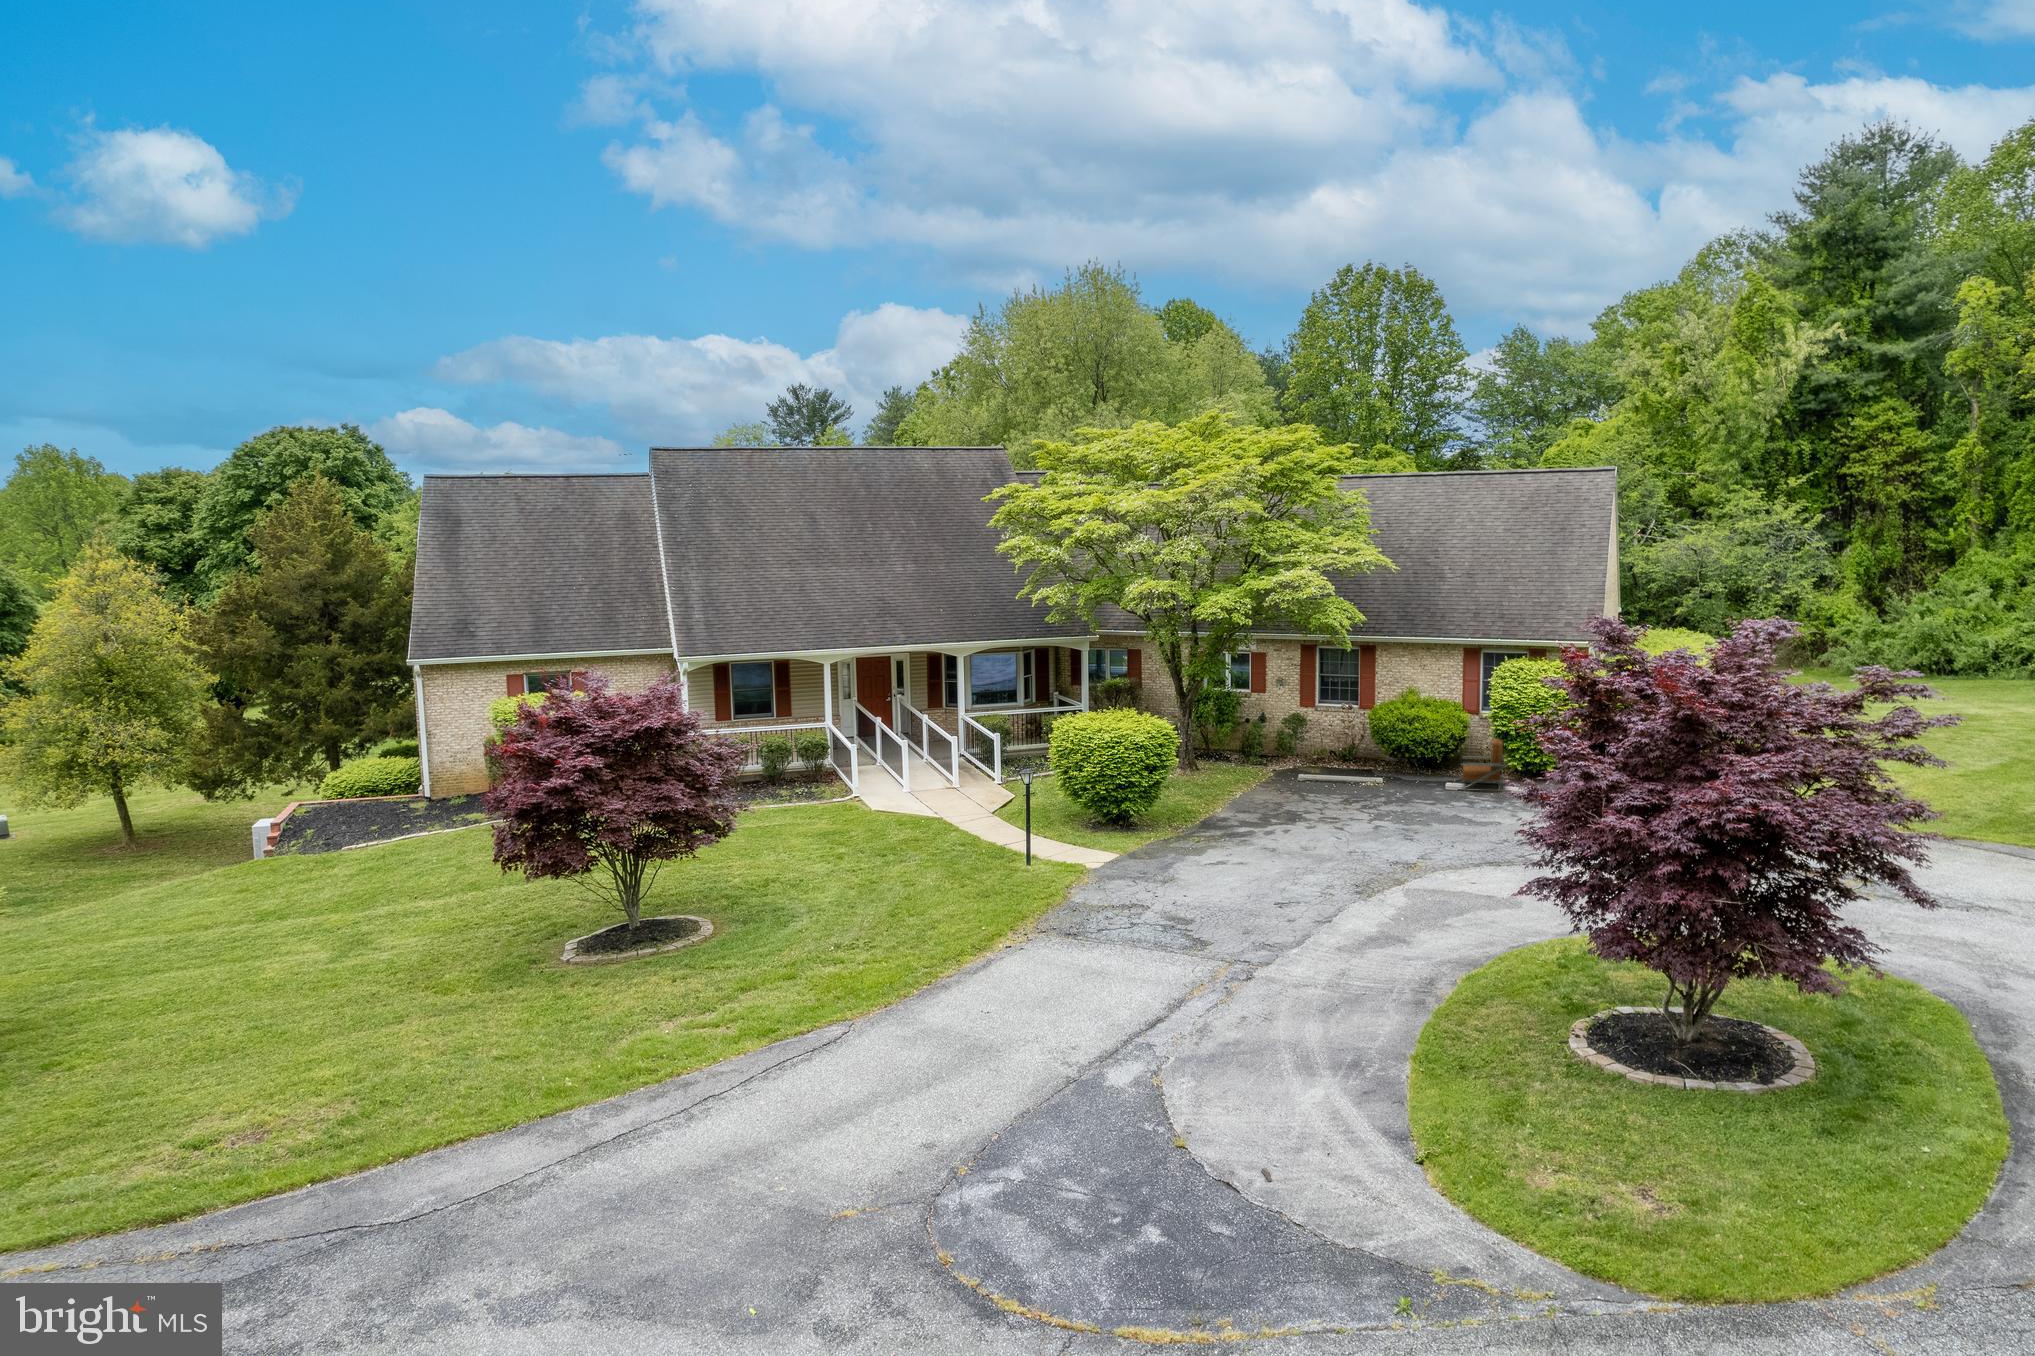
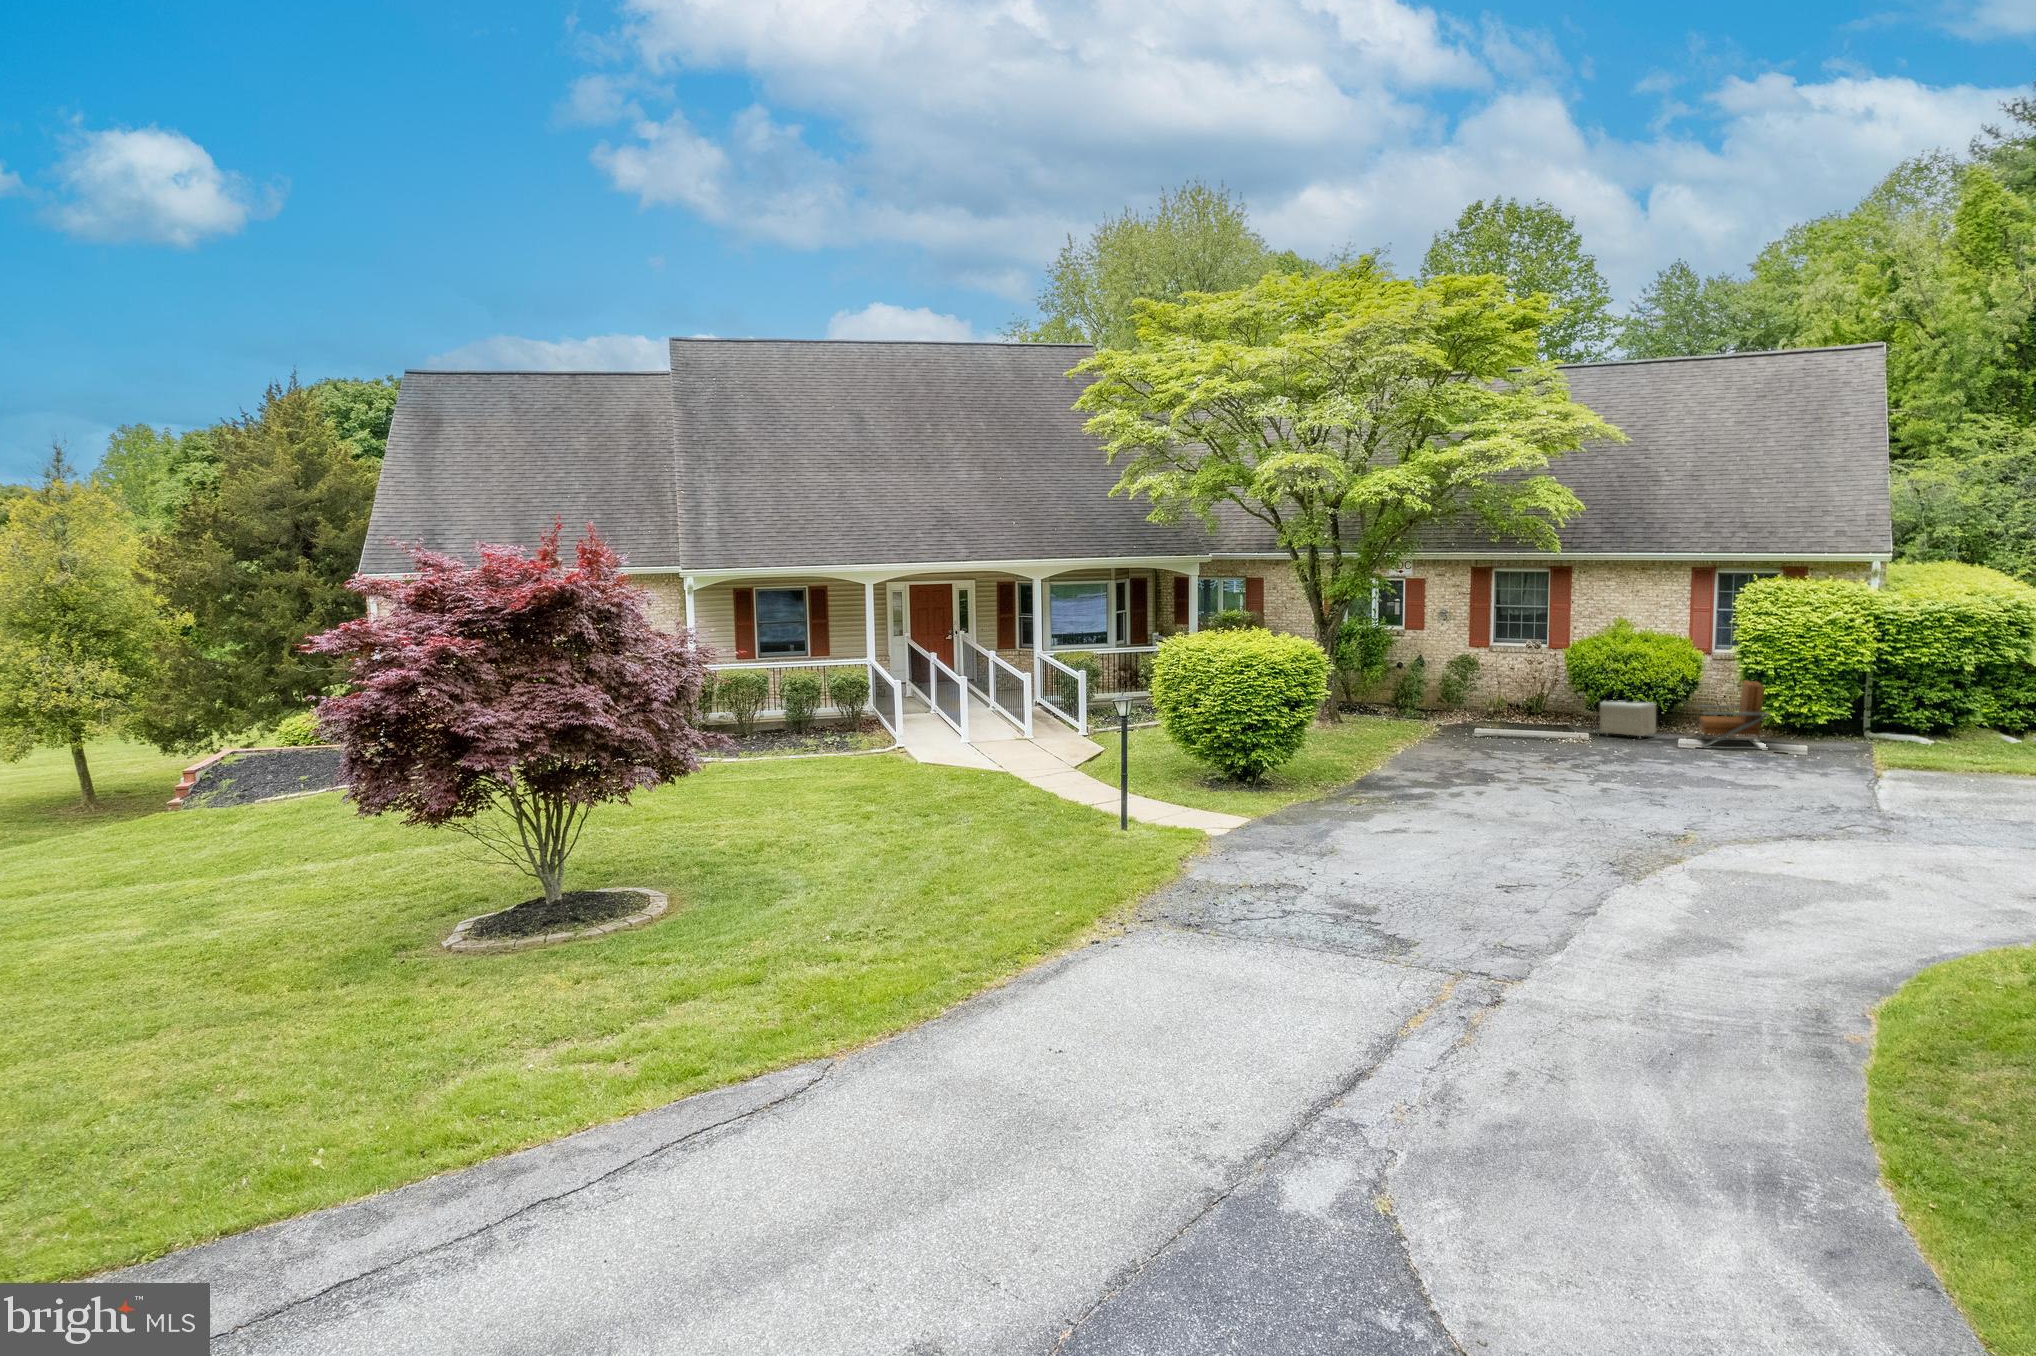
storage bench: none [1394,751,1435,782] -> present [1600,702,1656,738]

